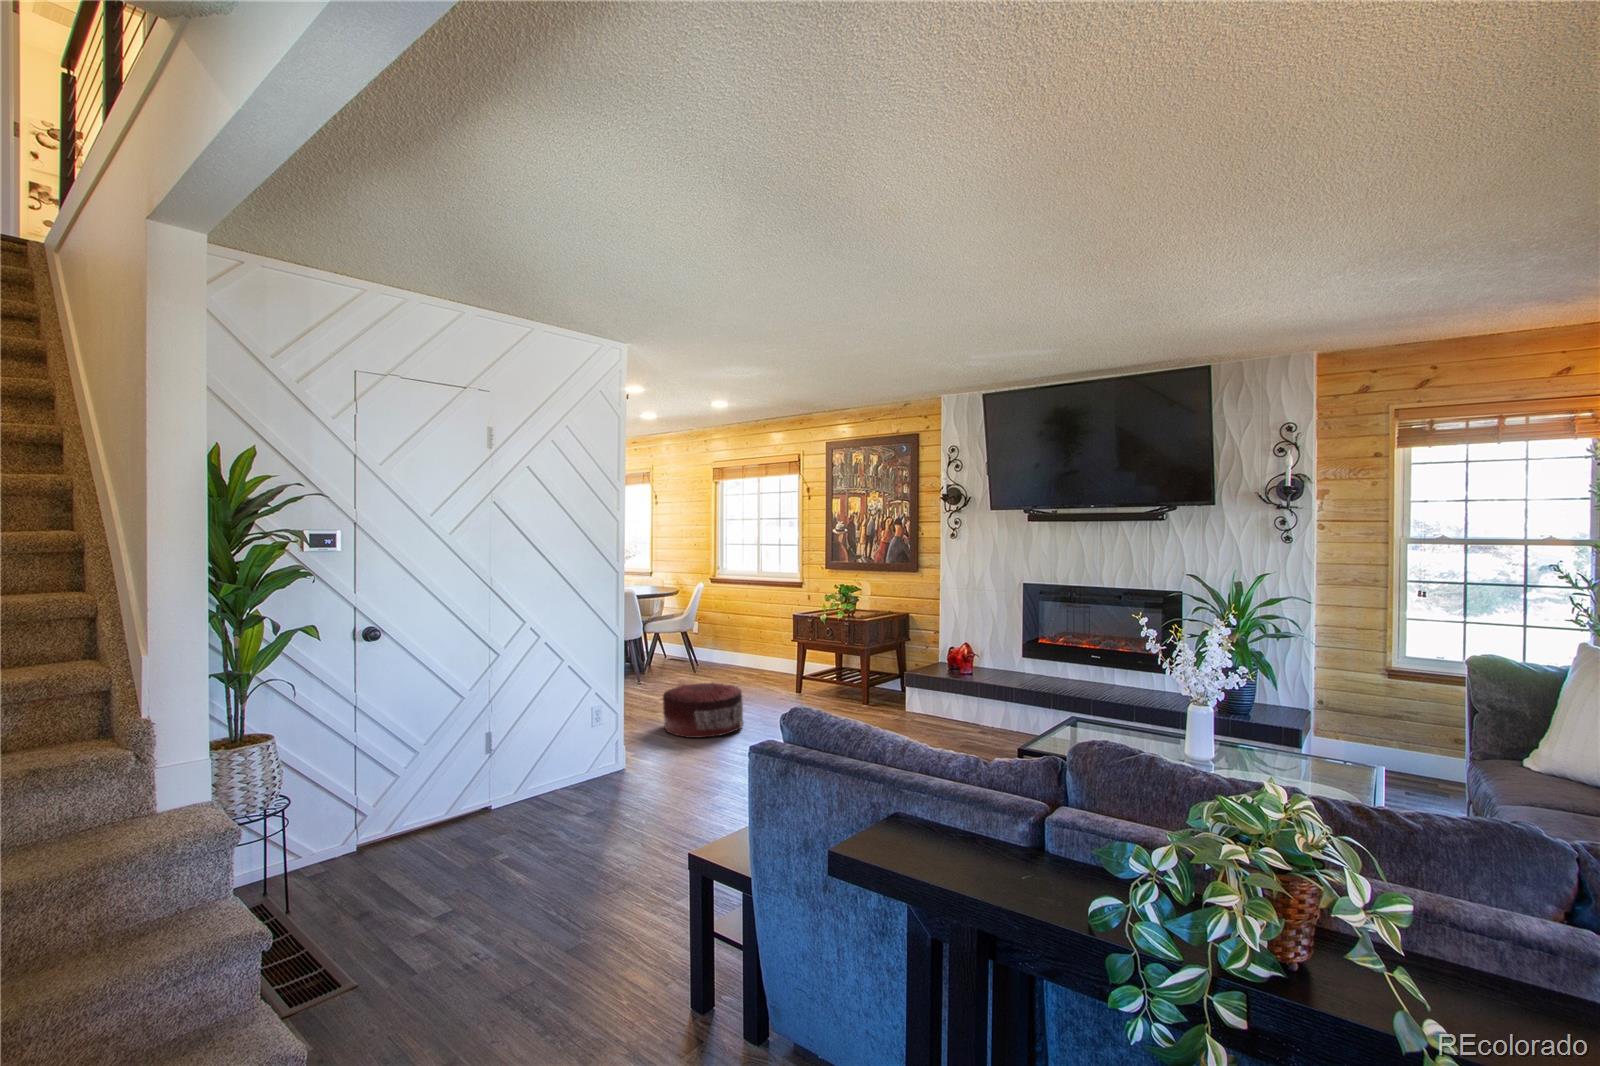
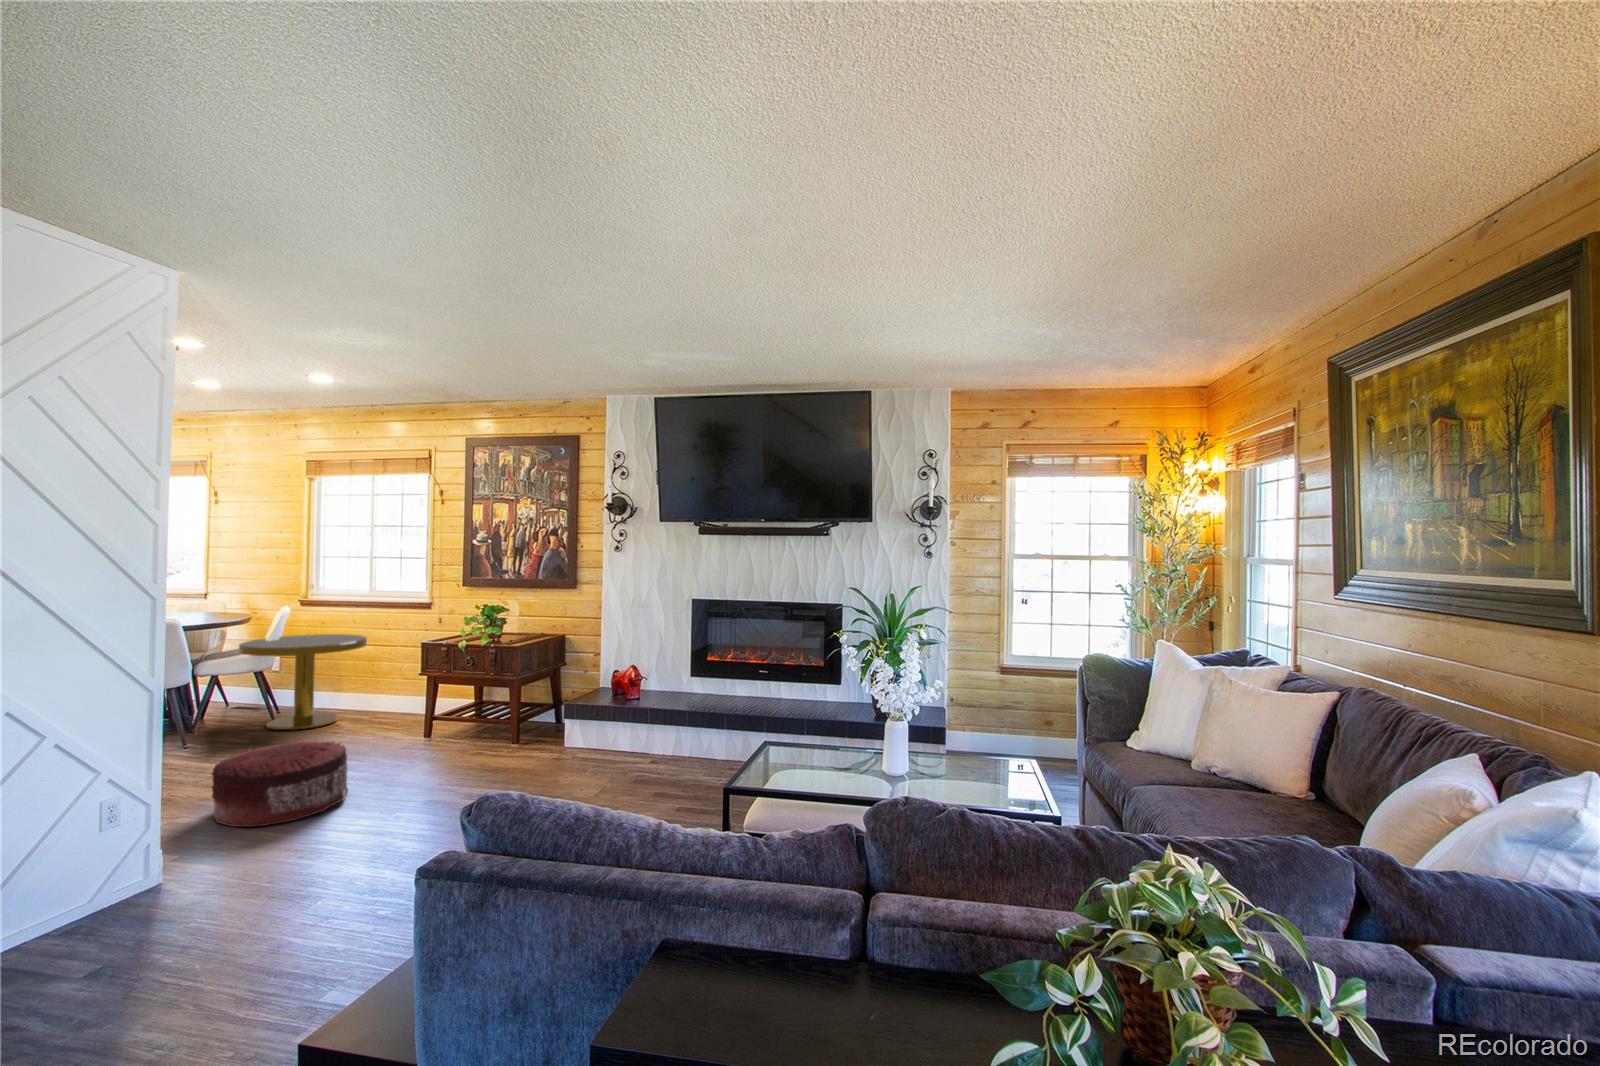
side table: none [673,606,756,679] -> present [239,634,367,730]

